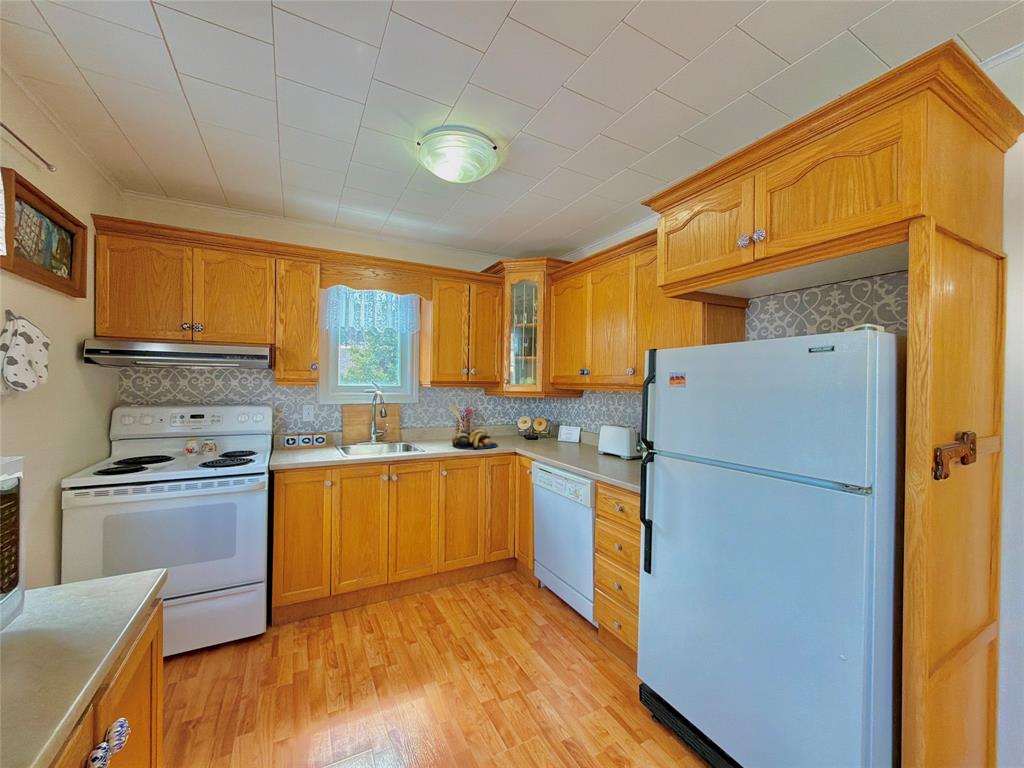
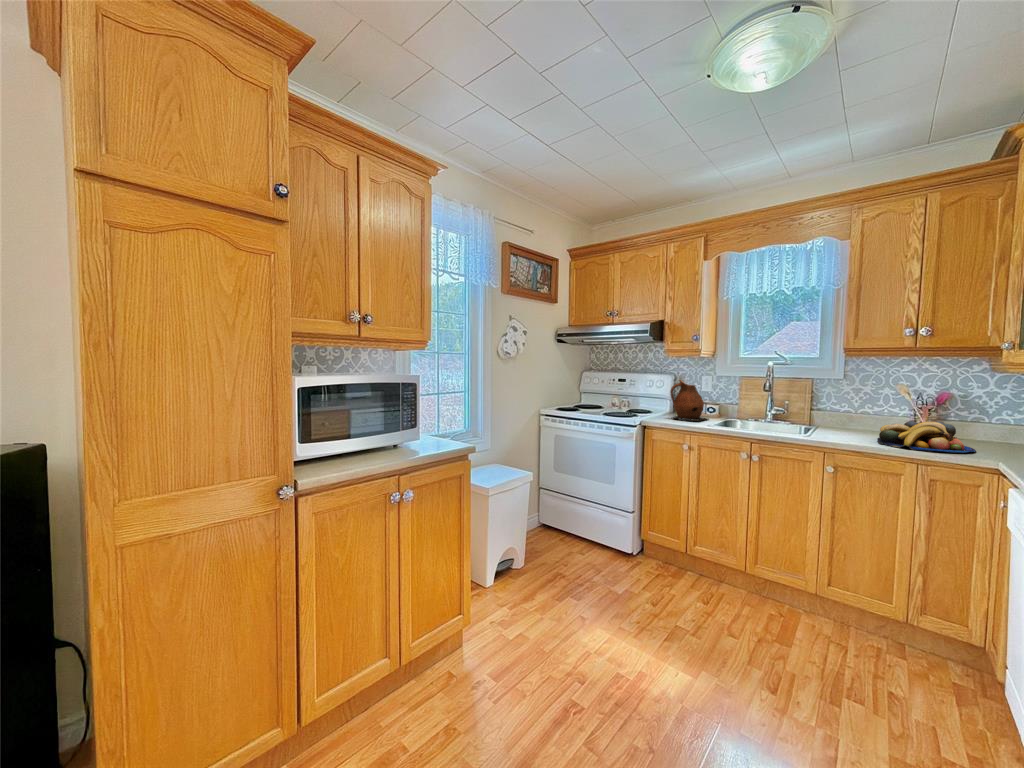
ceramic pitcher: none [284,412,322,456] -> present [671,380,707,421]

